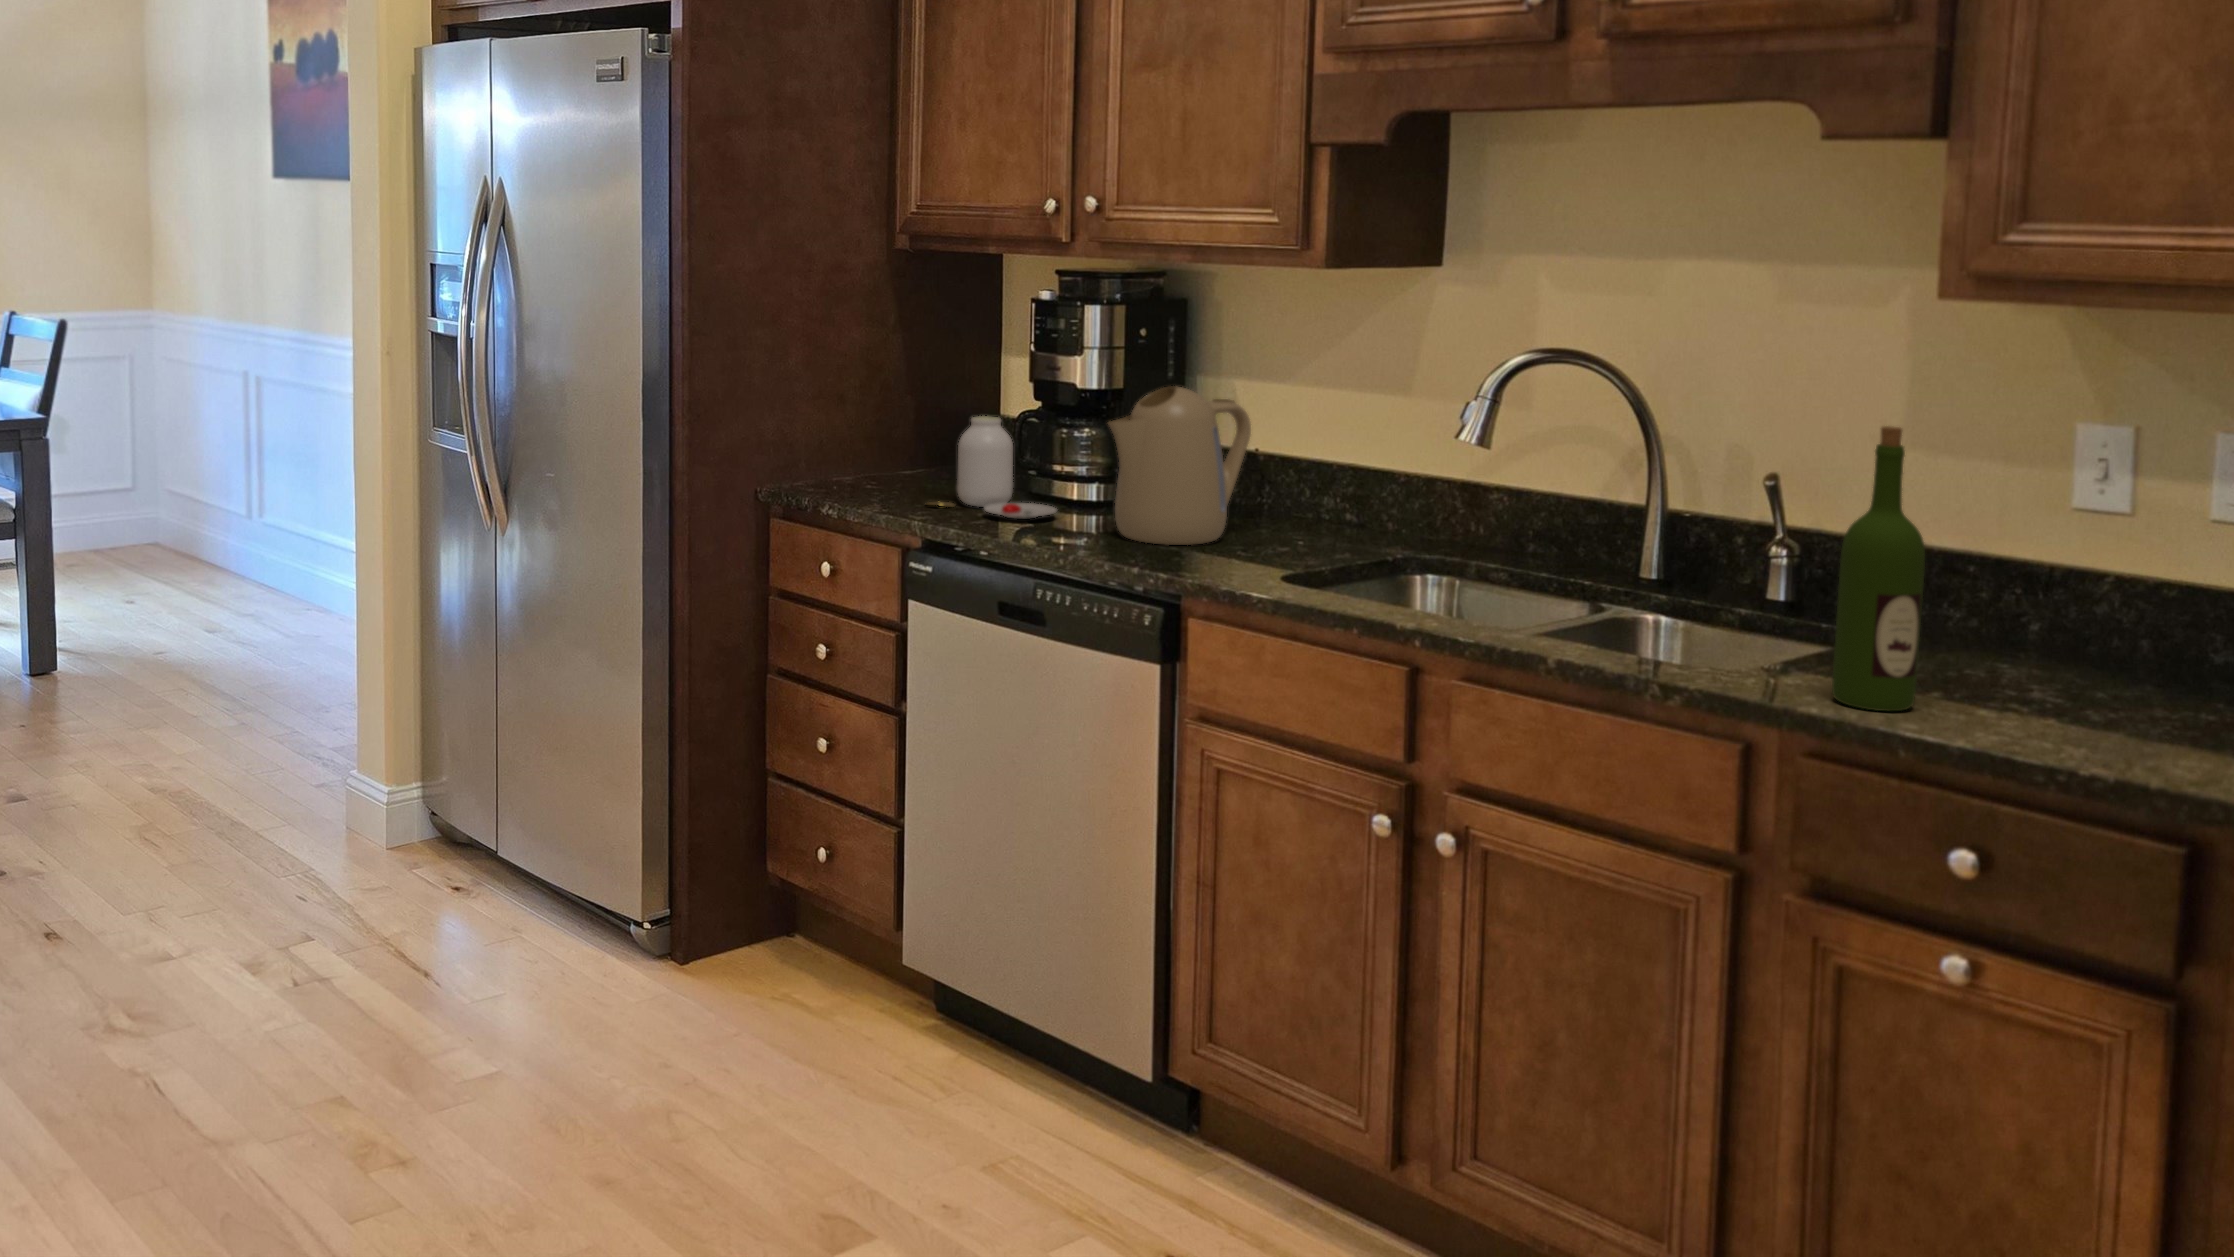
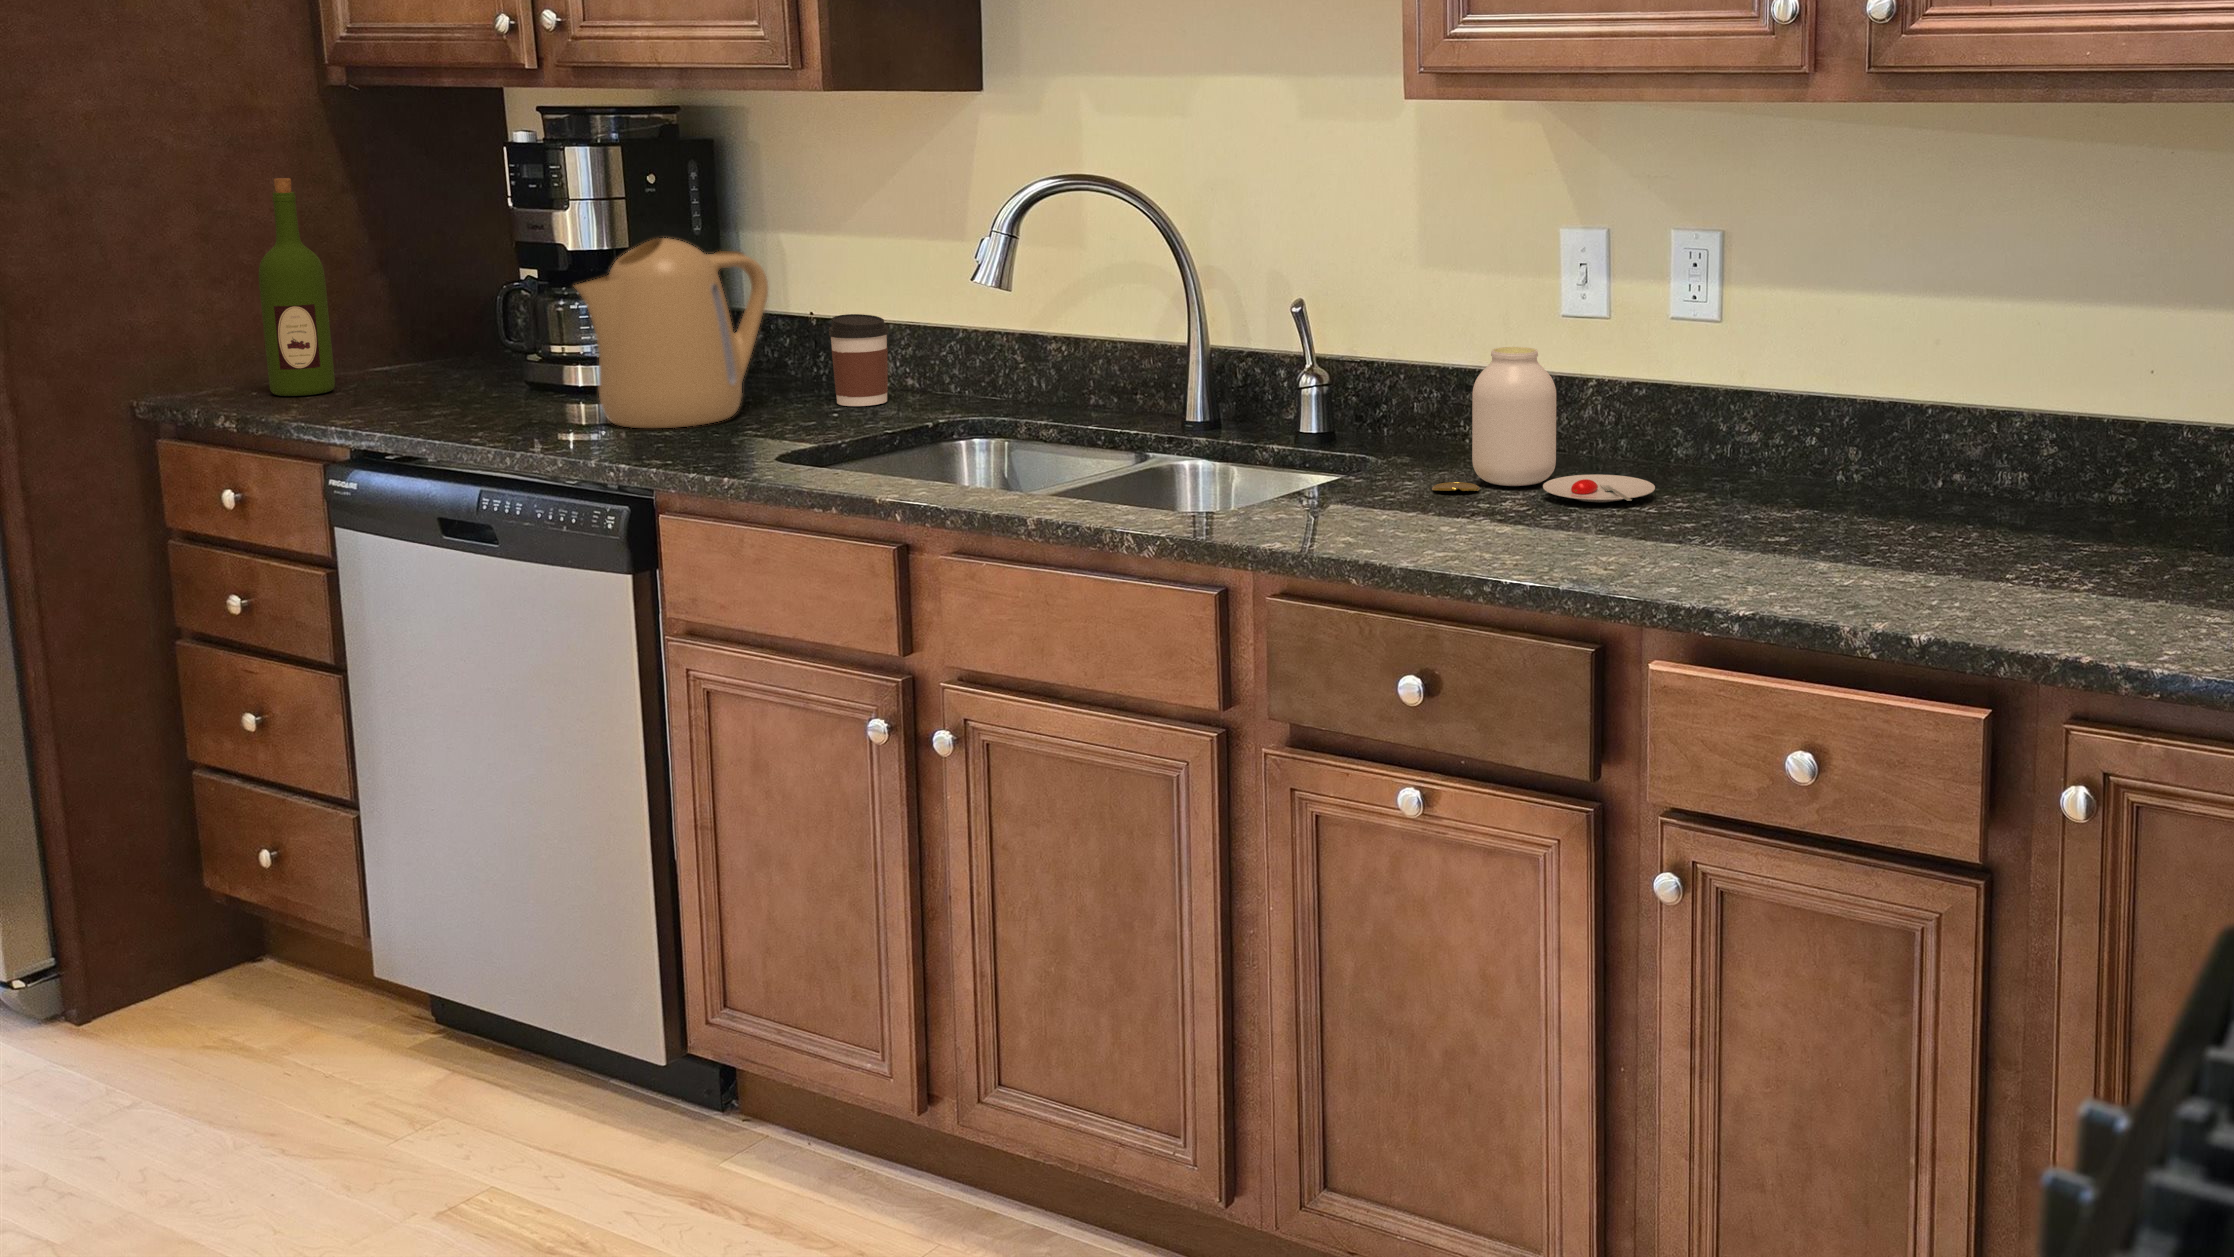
jar: present [928,416,1057,519] -> present [1432,347,1655,502]
wine bottle: present [1832,426,1925,711] -> present [259,178,335,396]
coffee cup: none [1295,457,1345,537] -> present [829,314,888,406]

